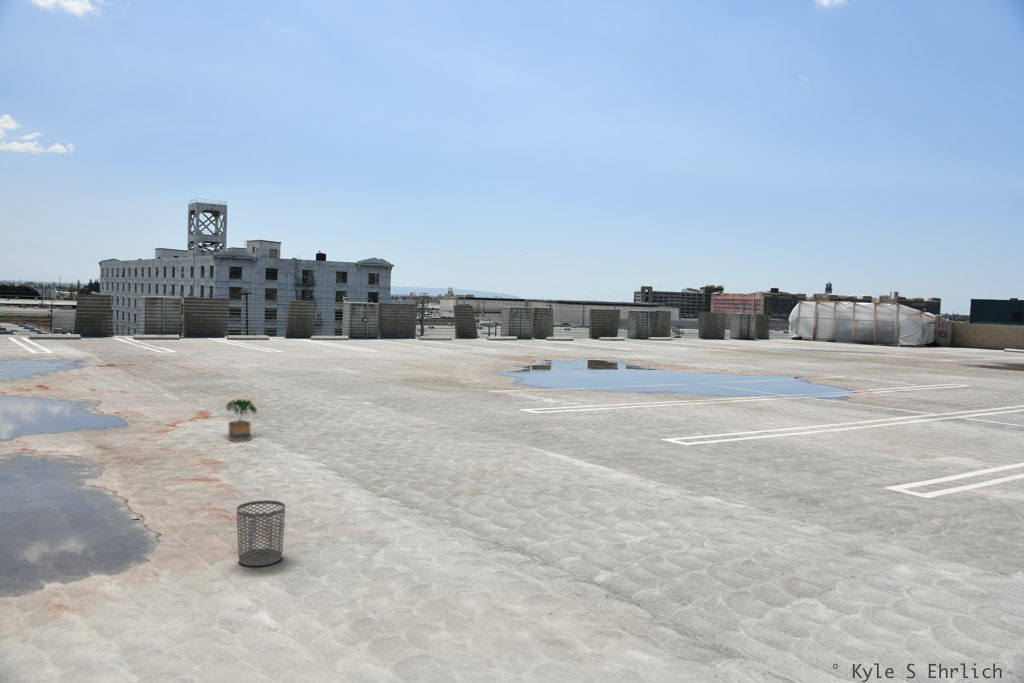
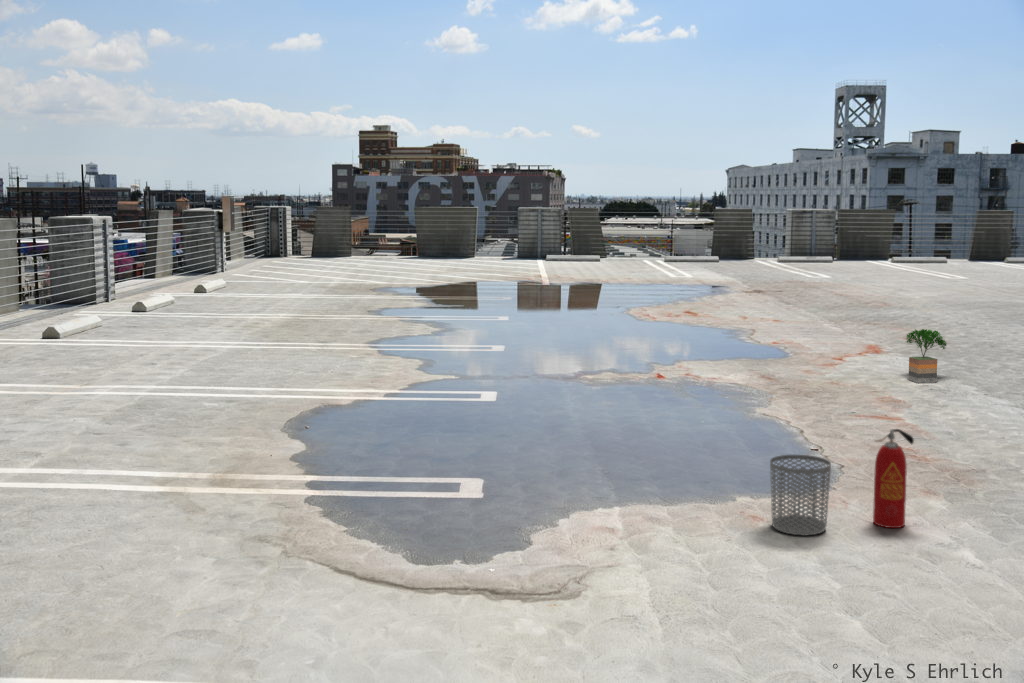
waste bin: present [237,500,285,566] -> present [770,455,831,535]
fire extinguisher: none [180,507,217,600] -> present [873,429,914,528]

